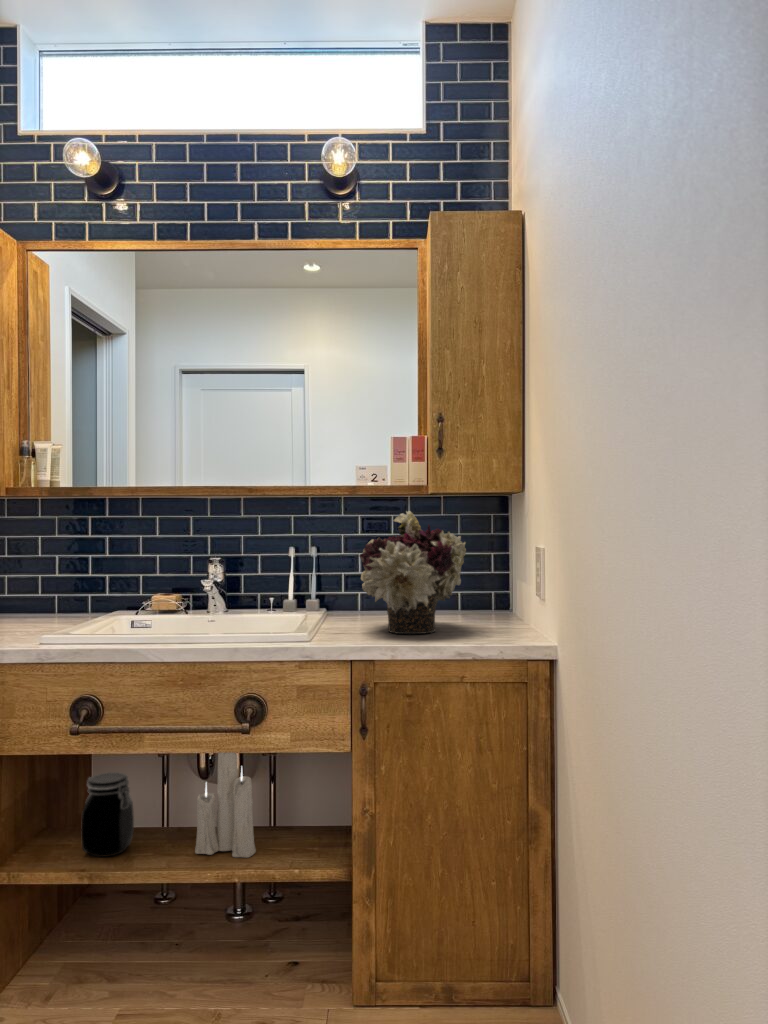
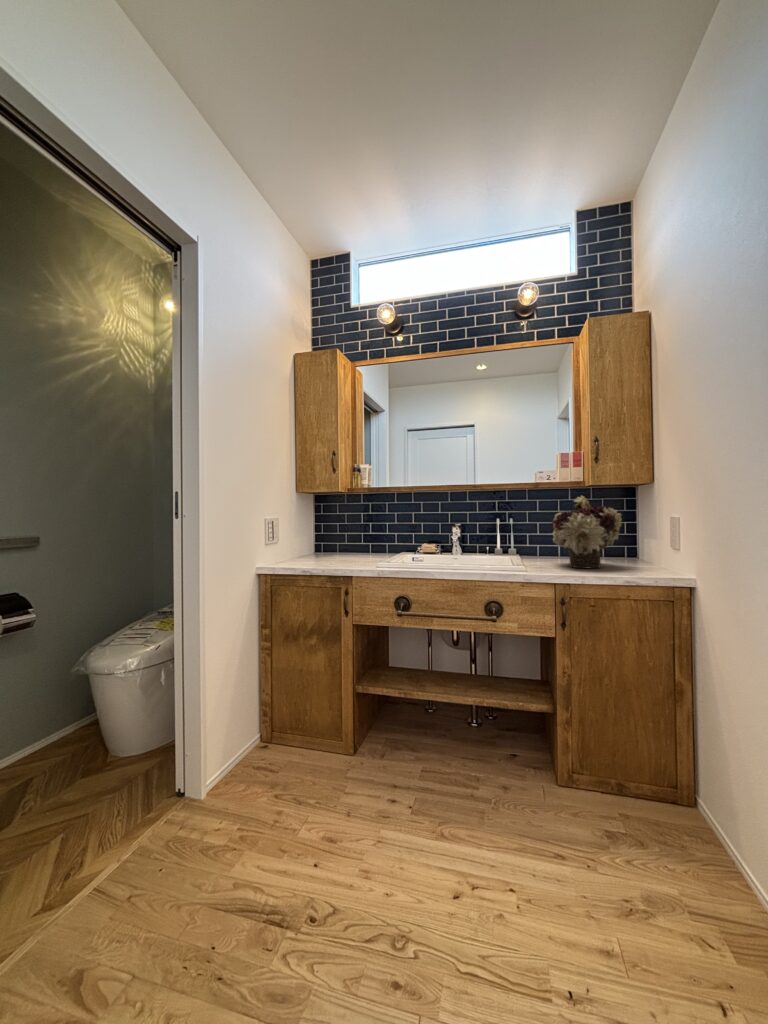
candle: present [195,753,256,858] -> none [457,614,492,691]
jar: present [81,772,134,857] -> none [397,639,422,683]

